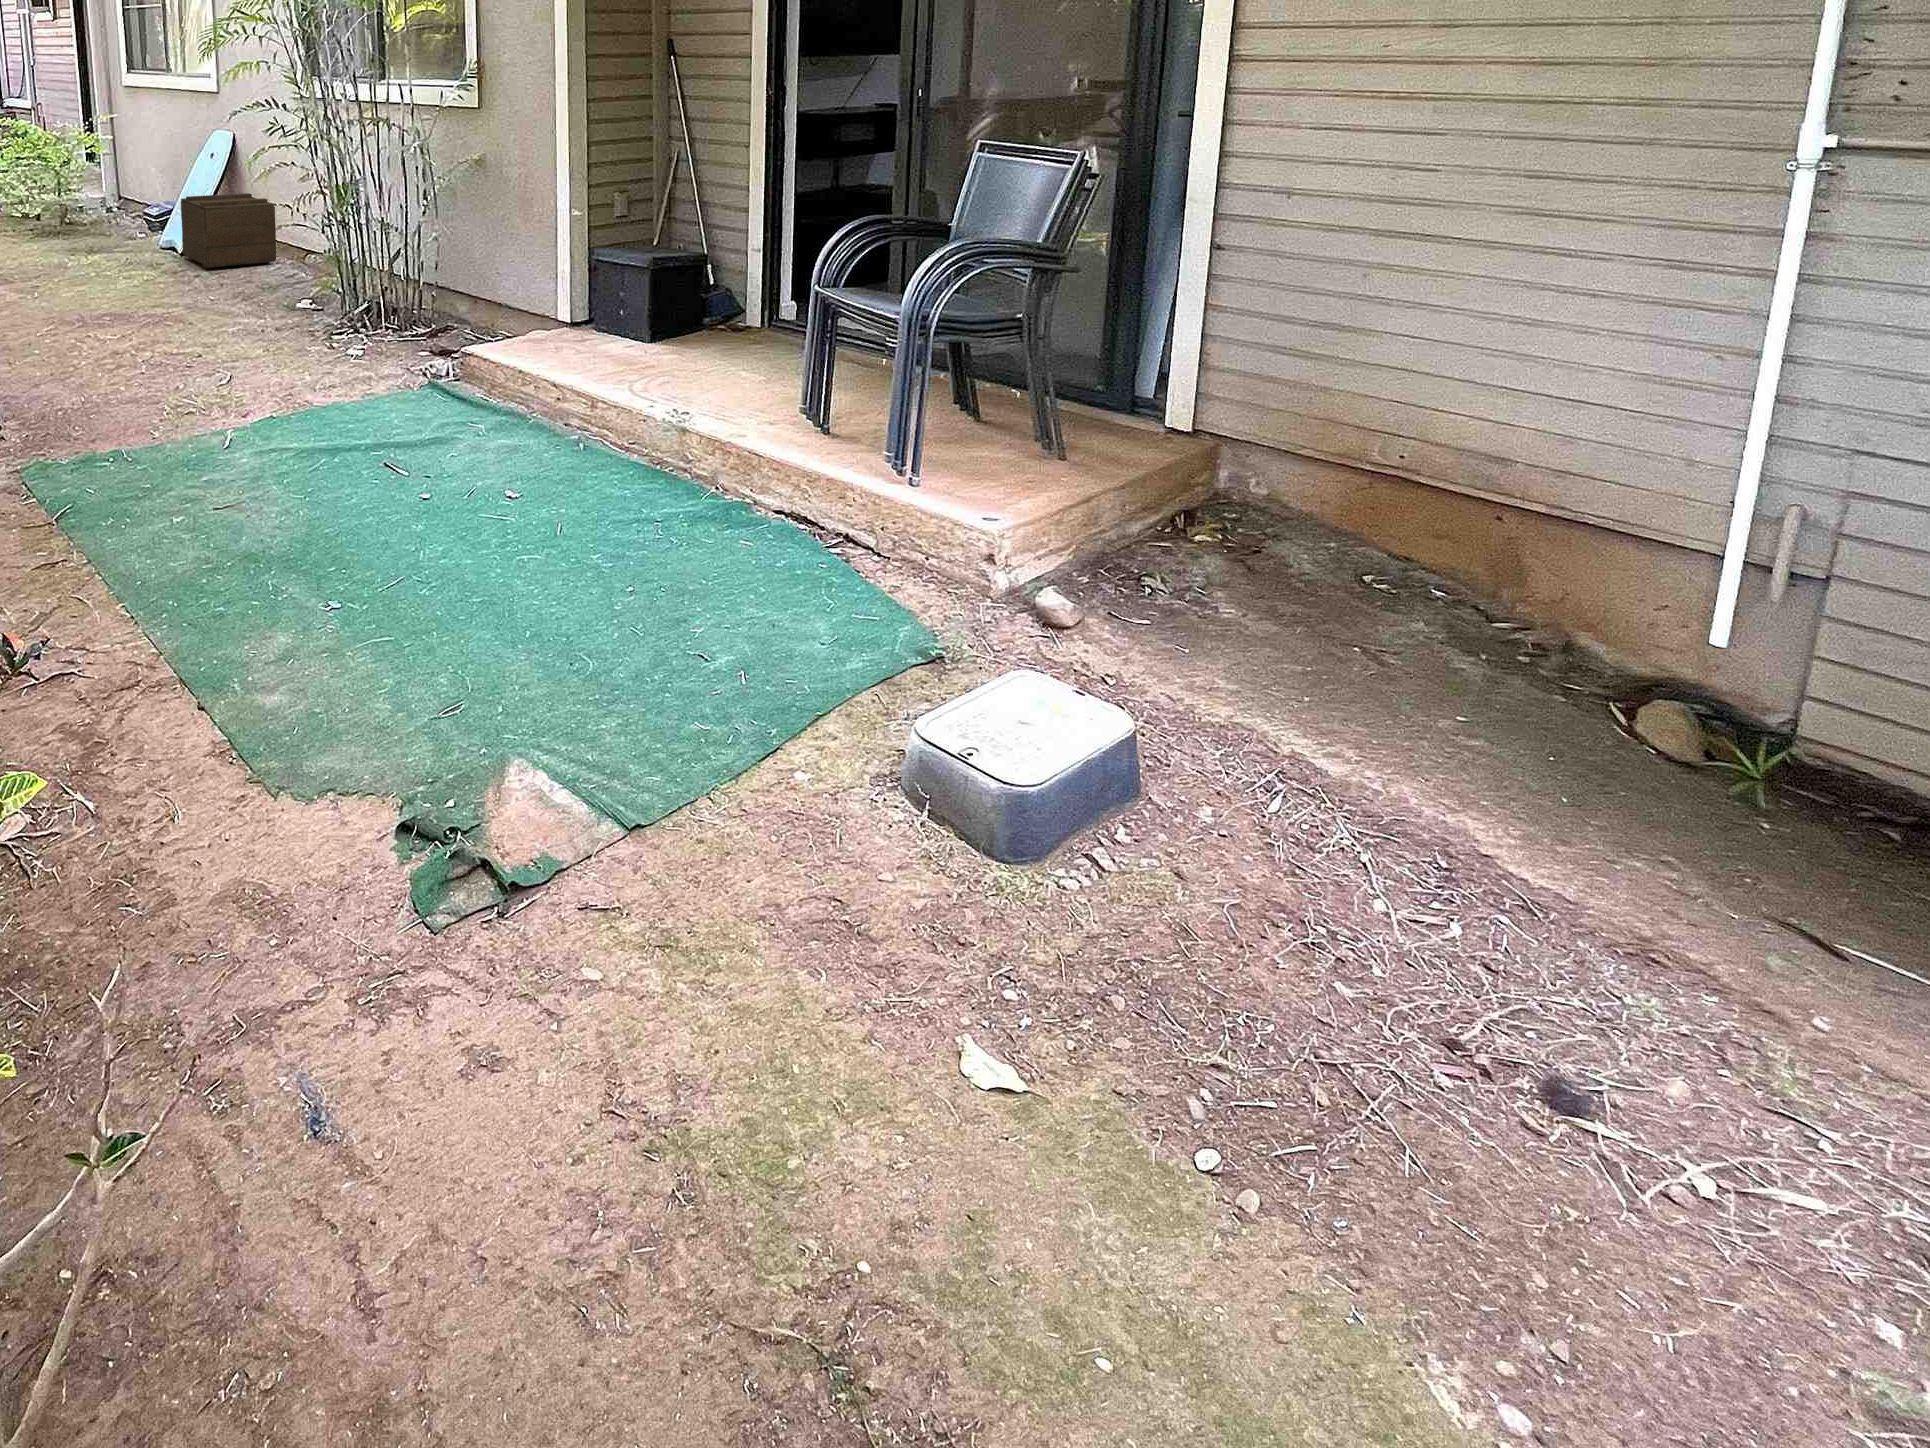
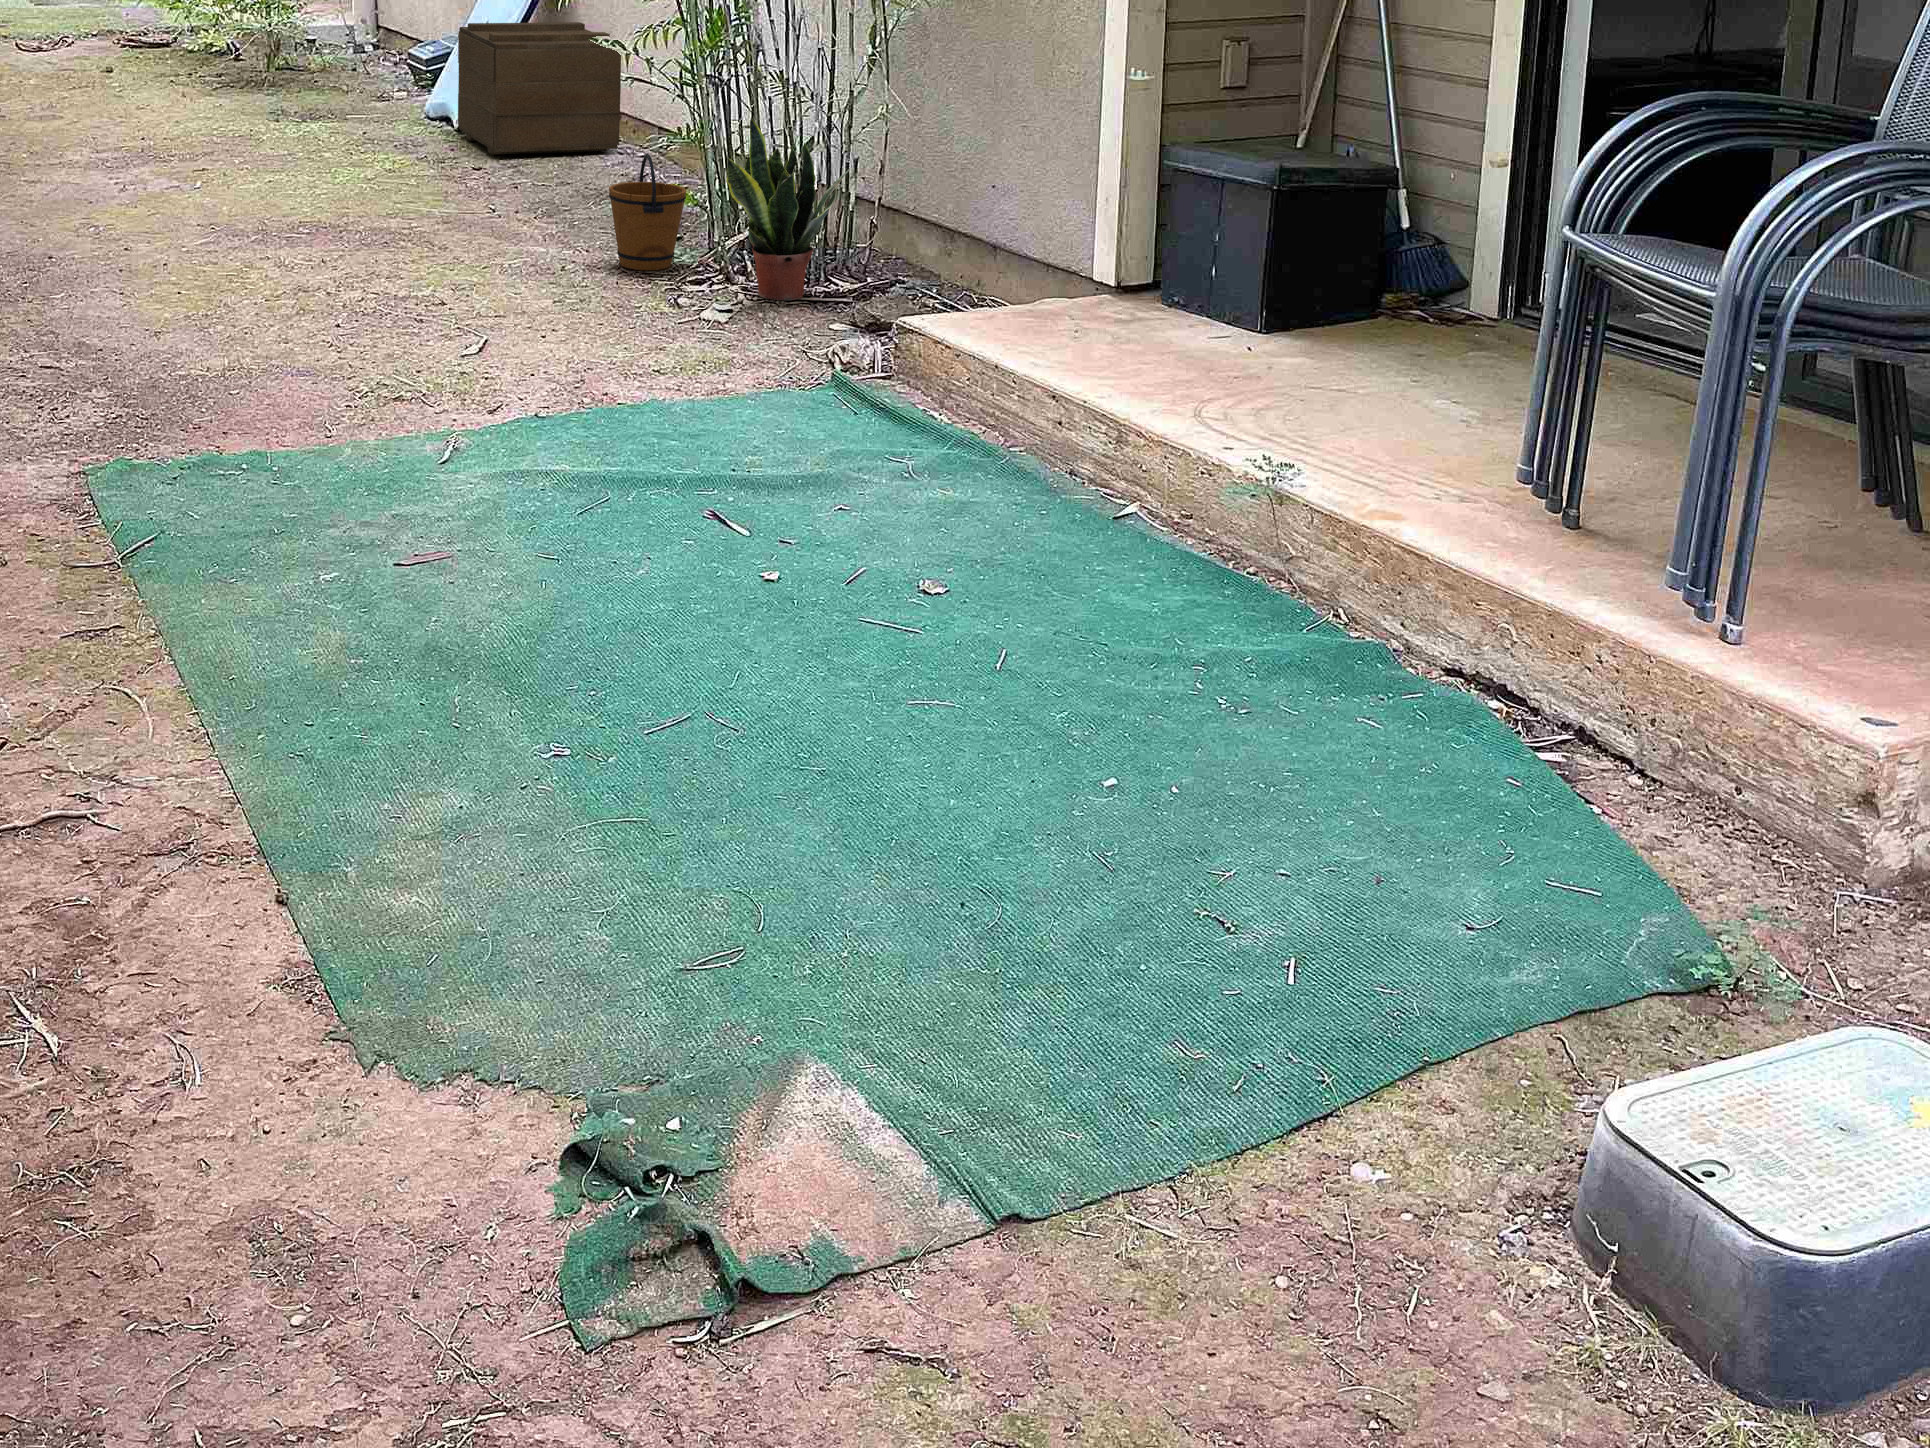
potted plant: none [354,244,419,341] -> present [726,118,851,300]
bucket: none [285,266,328,329] -> present [609,154,686,270]

